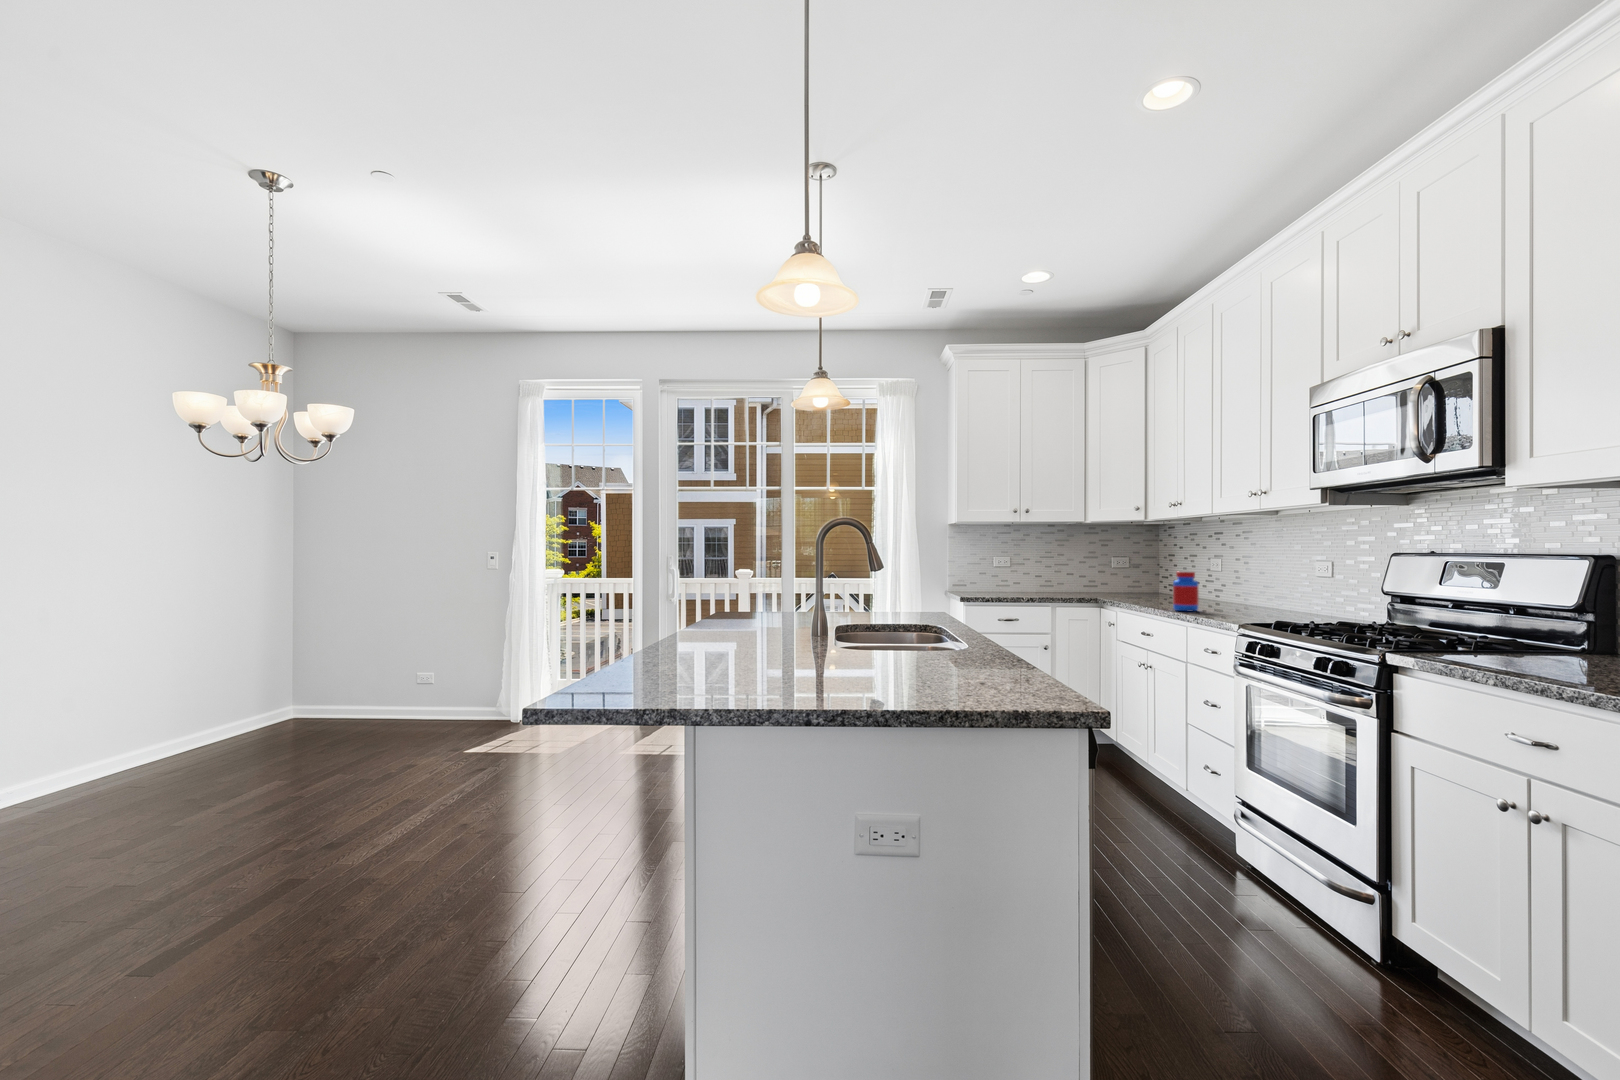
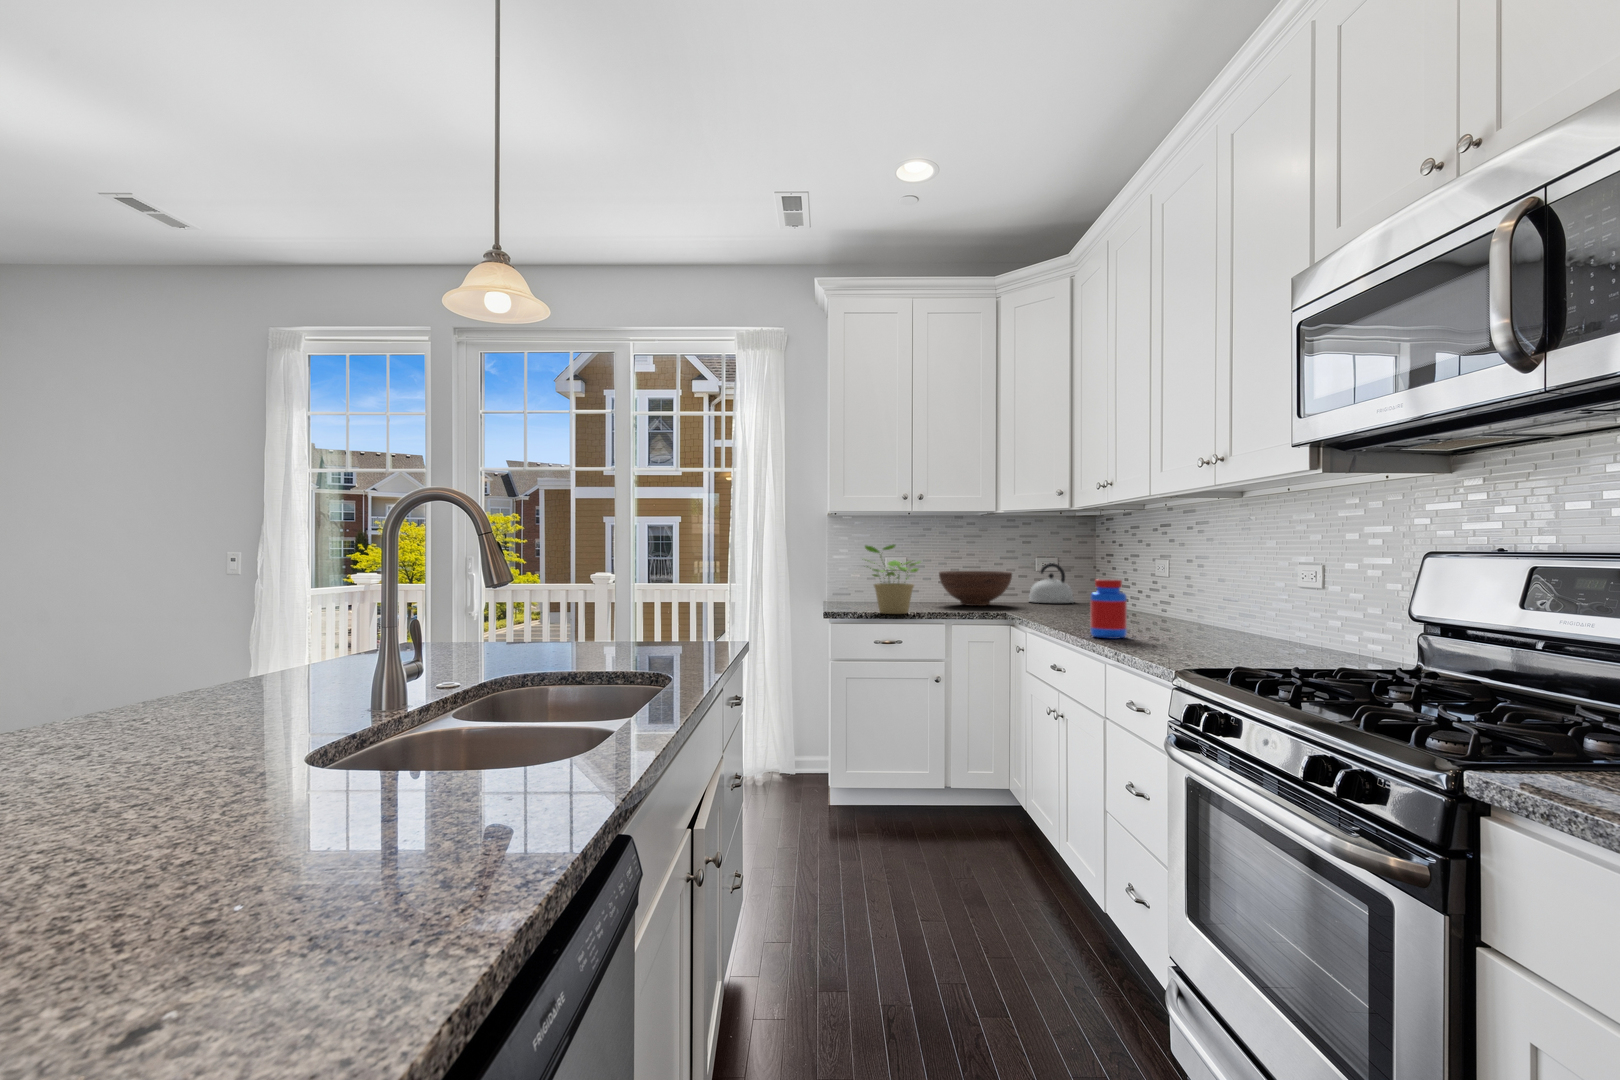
potted plant: none [987,547,1035,599] -> present [865,544,920,614]
kettle: none [1103,562,1143,593] -> present [1029,563,1074,603]
fruit bowl: none [1038,567,1096,594] -> present [939,571,1012,606]

